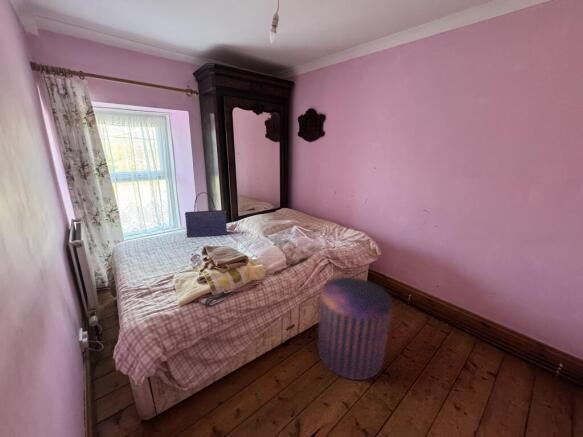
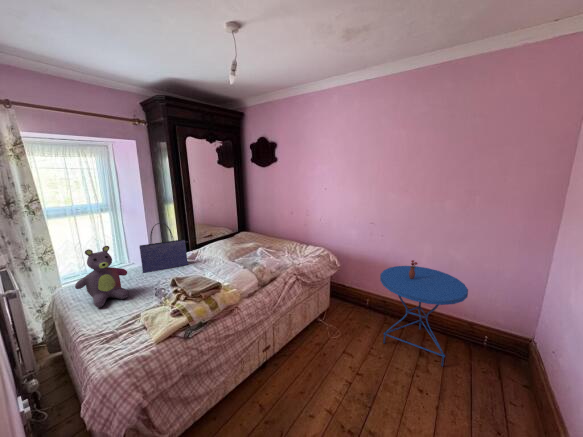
stuffed bear: none [126,209,171,264] -> present [75,246,128,308]
side table: none [420,258,542,386] -> present [380,260,468,366]
pouf: present [317,277,392,380] -> none [293,291,358,388]

